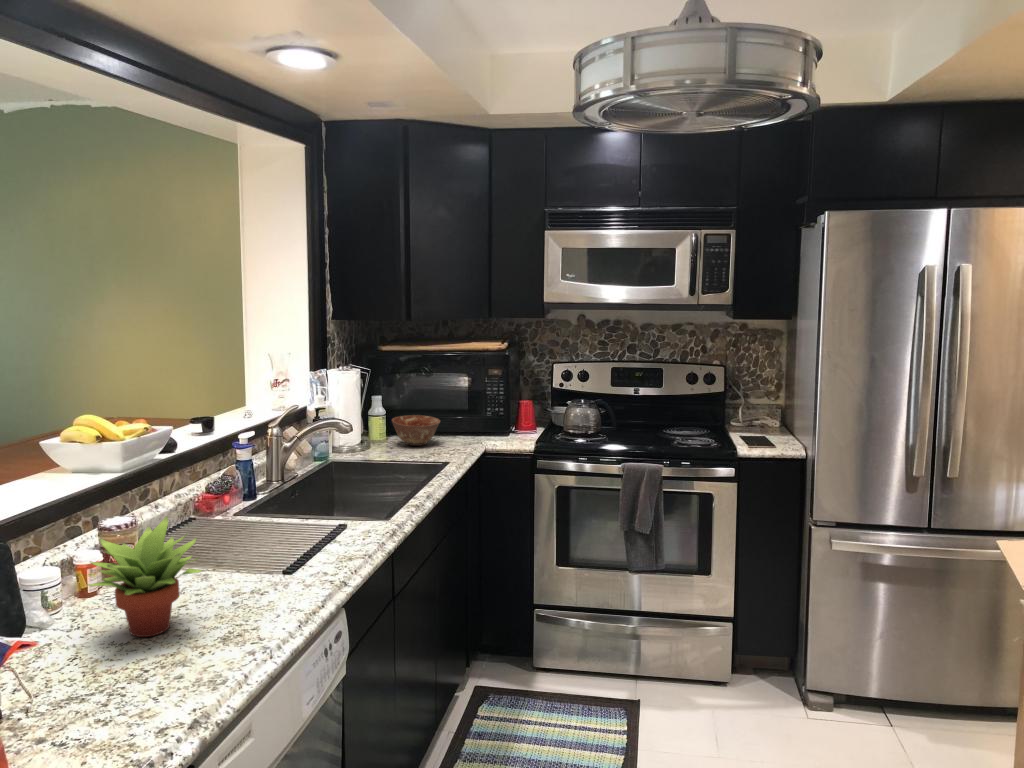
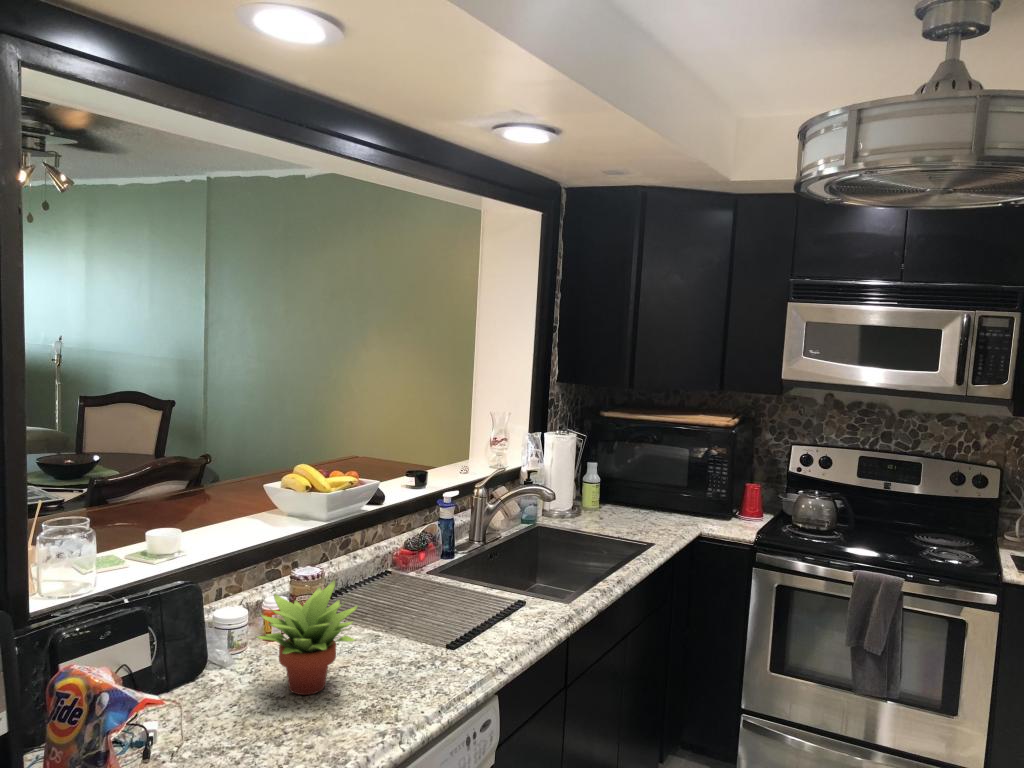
ceramic bowl: present [392,415,440,446] -> none [604,486,655,520]

